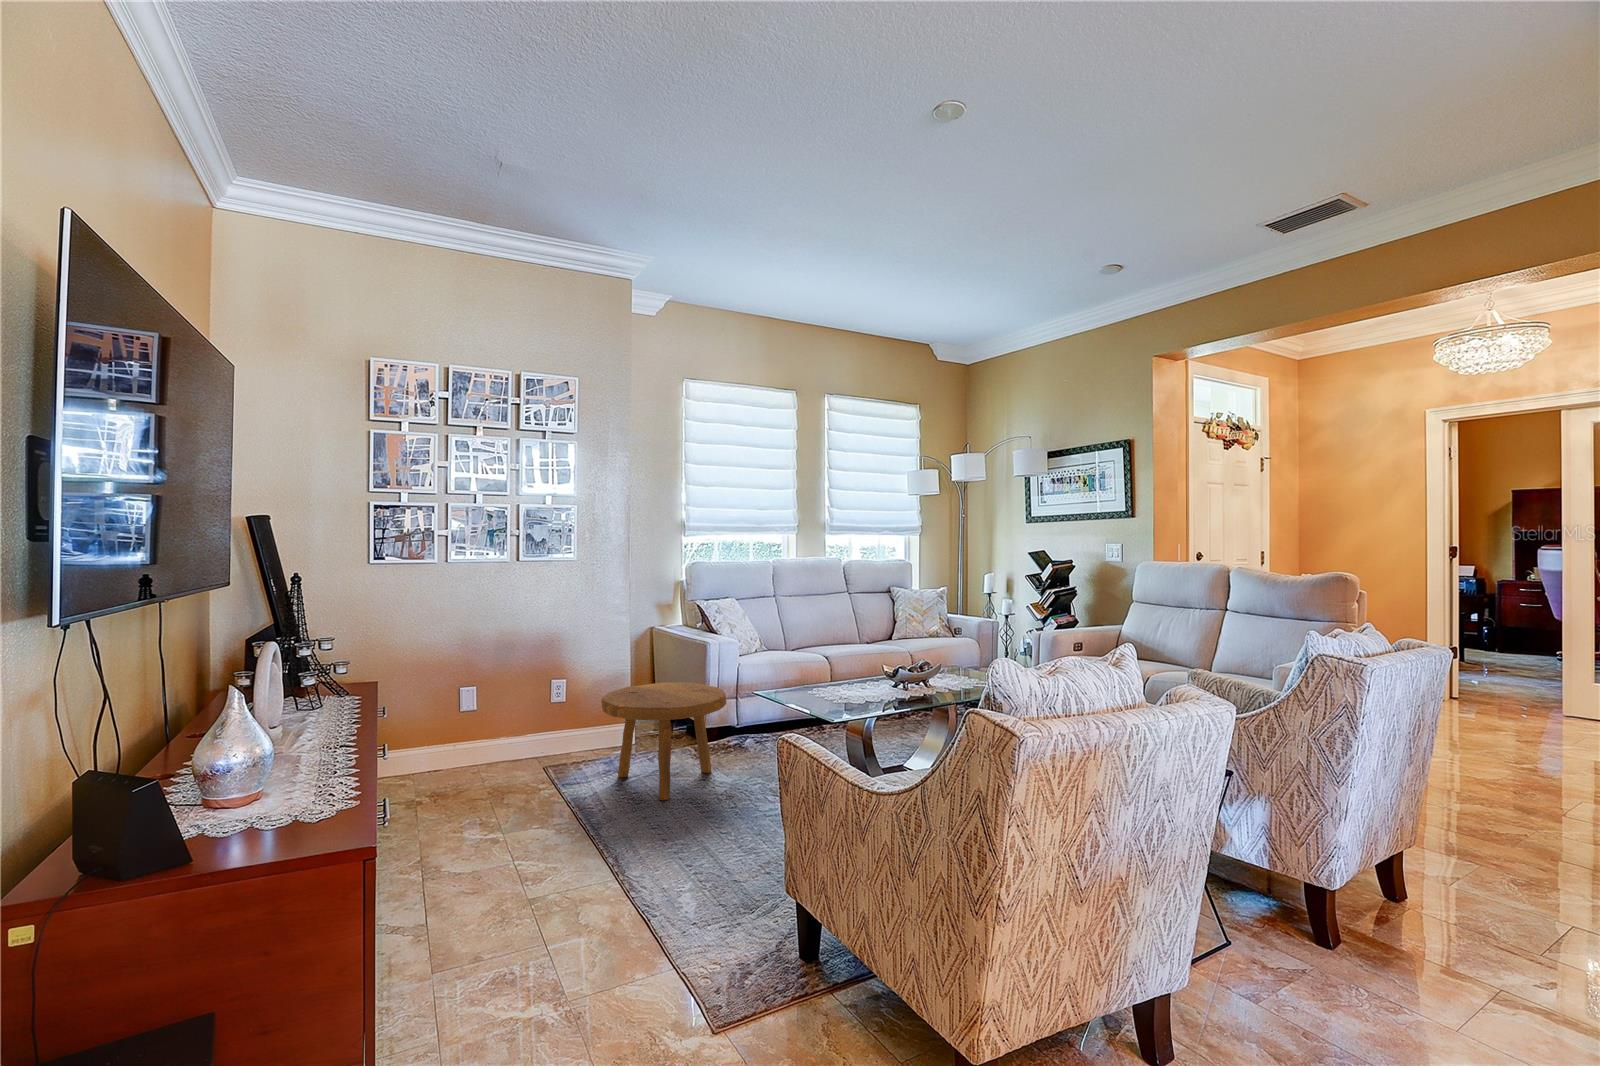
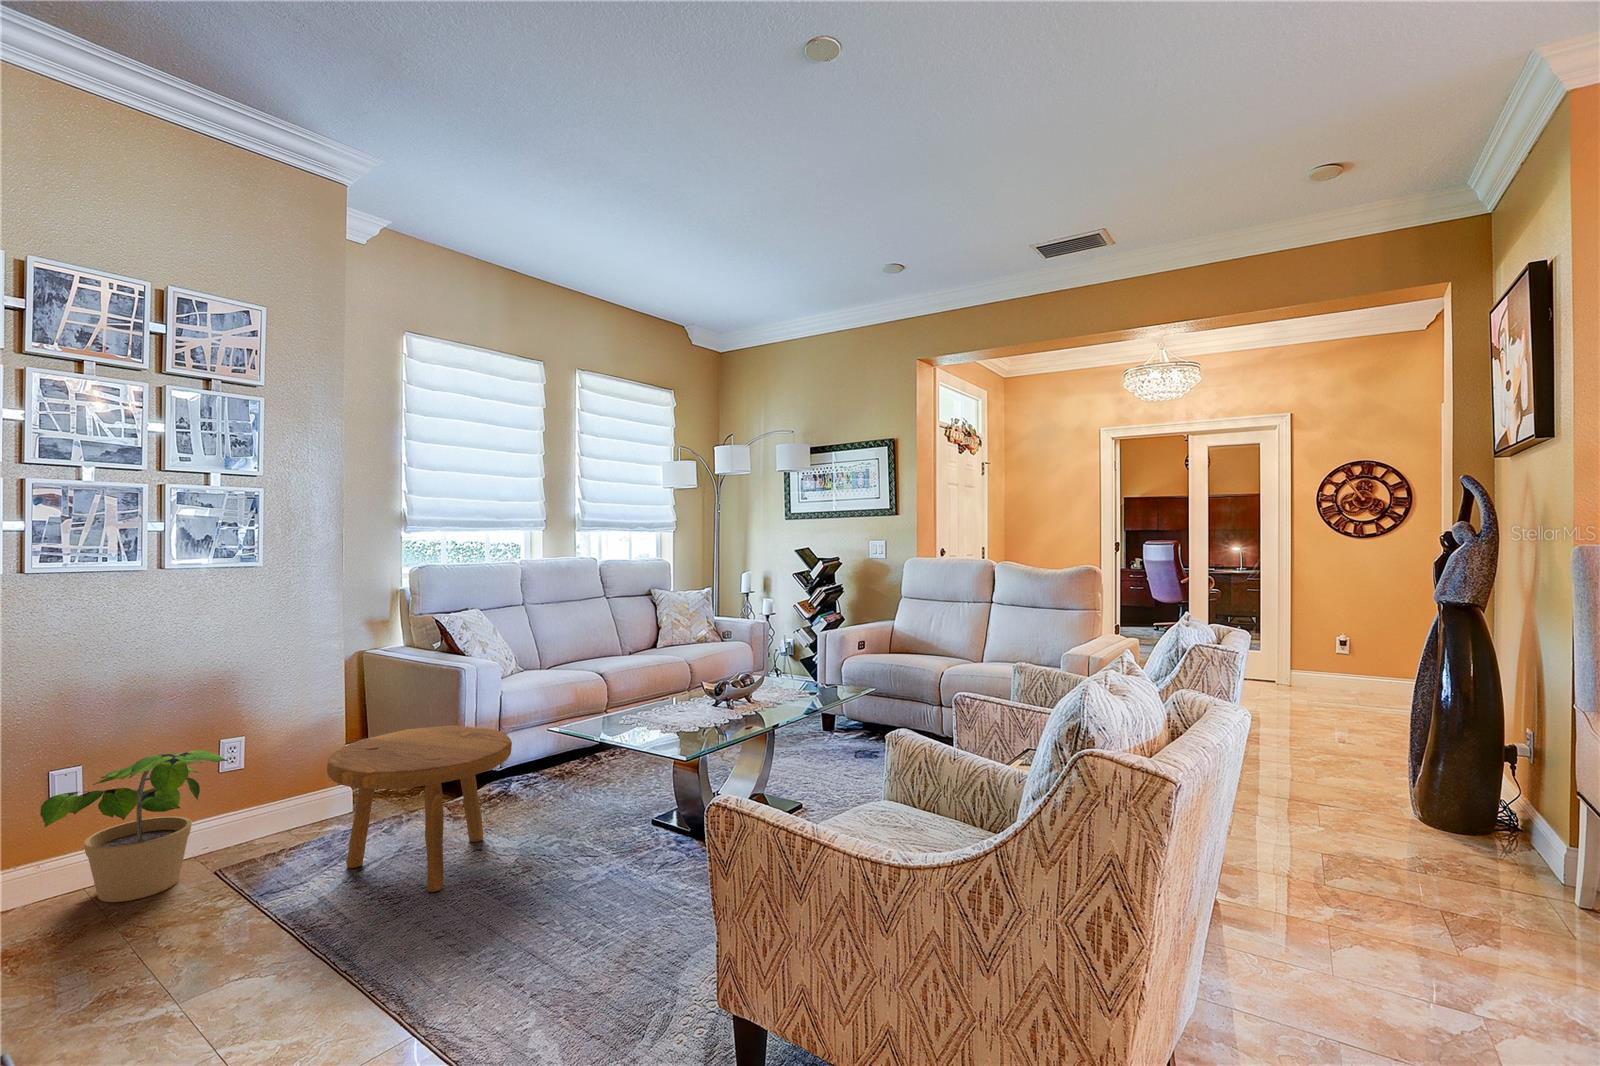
potted plant: none [451,681,544,776] -> present [40,750,228,902]

